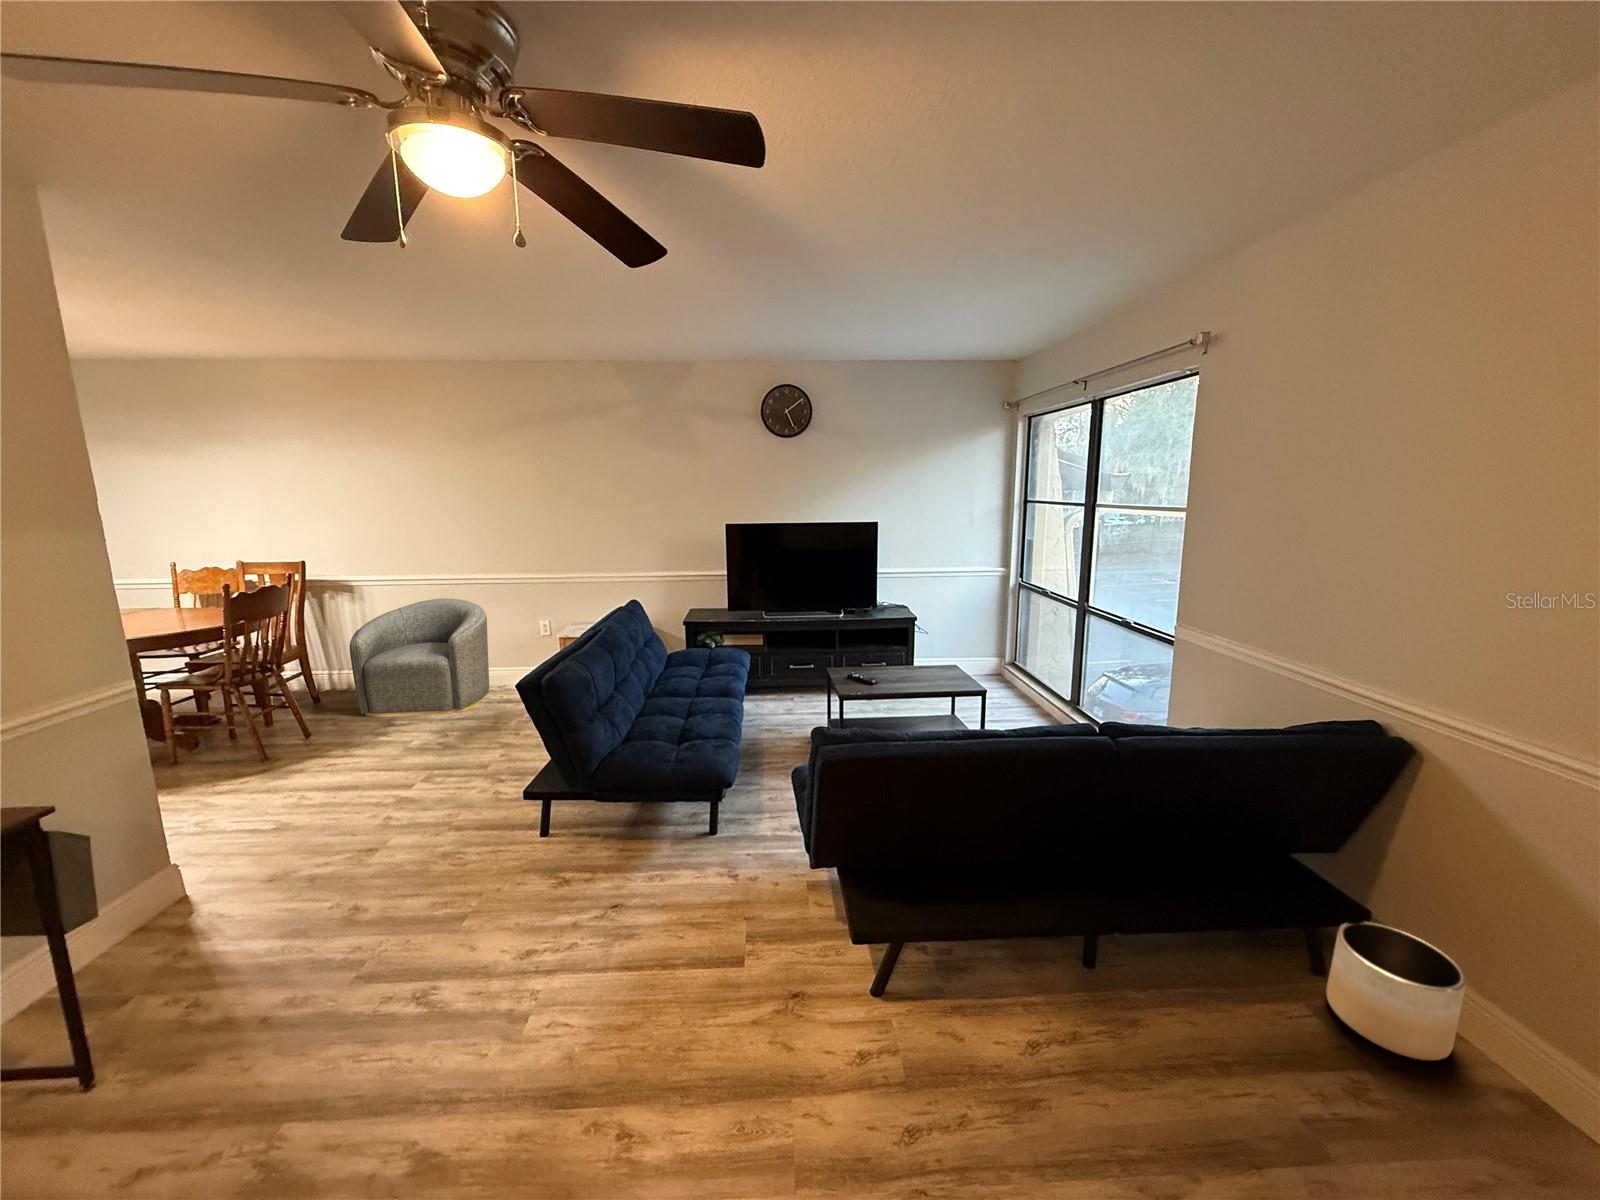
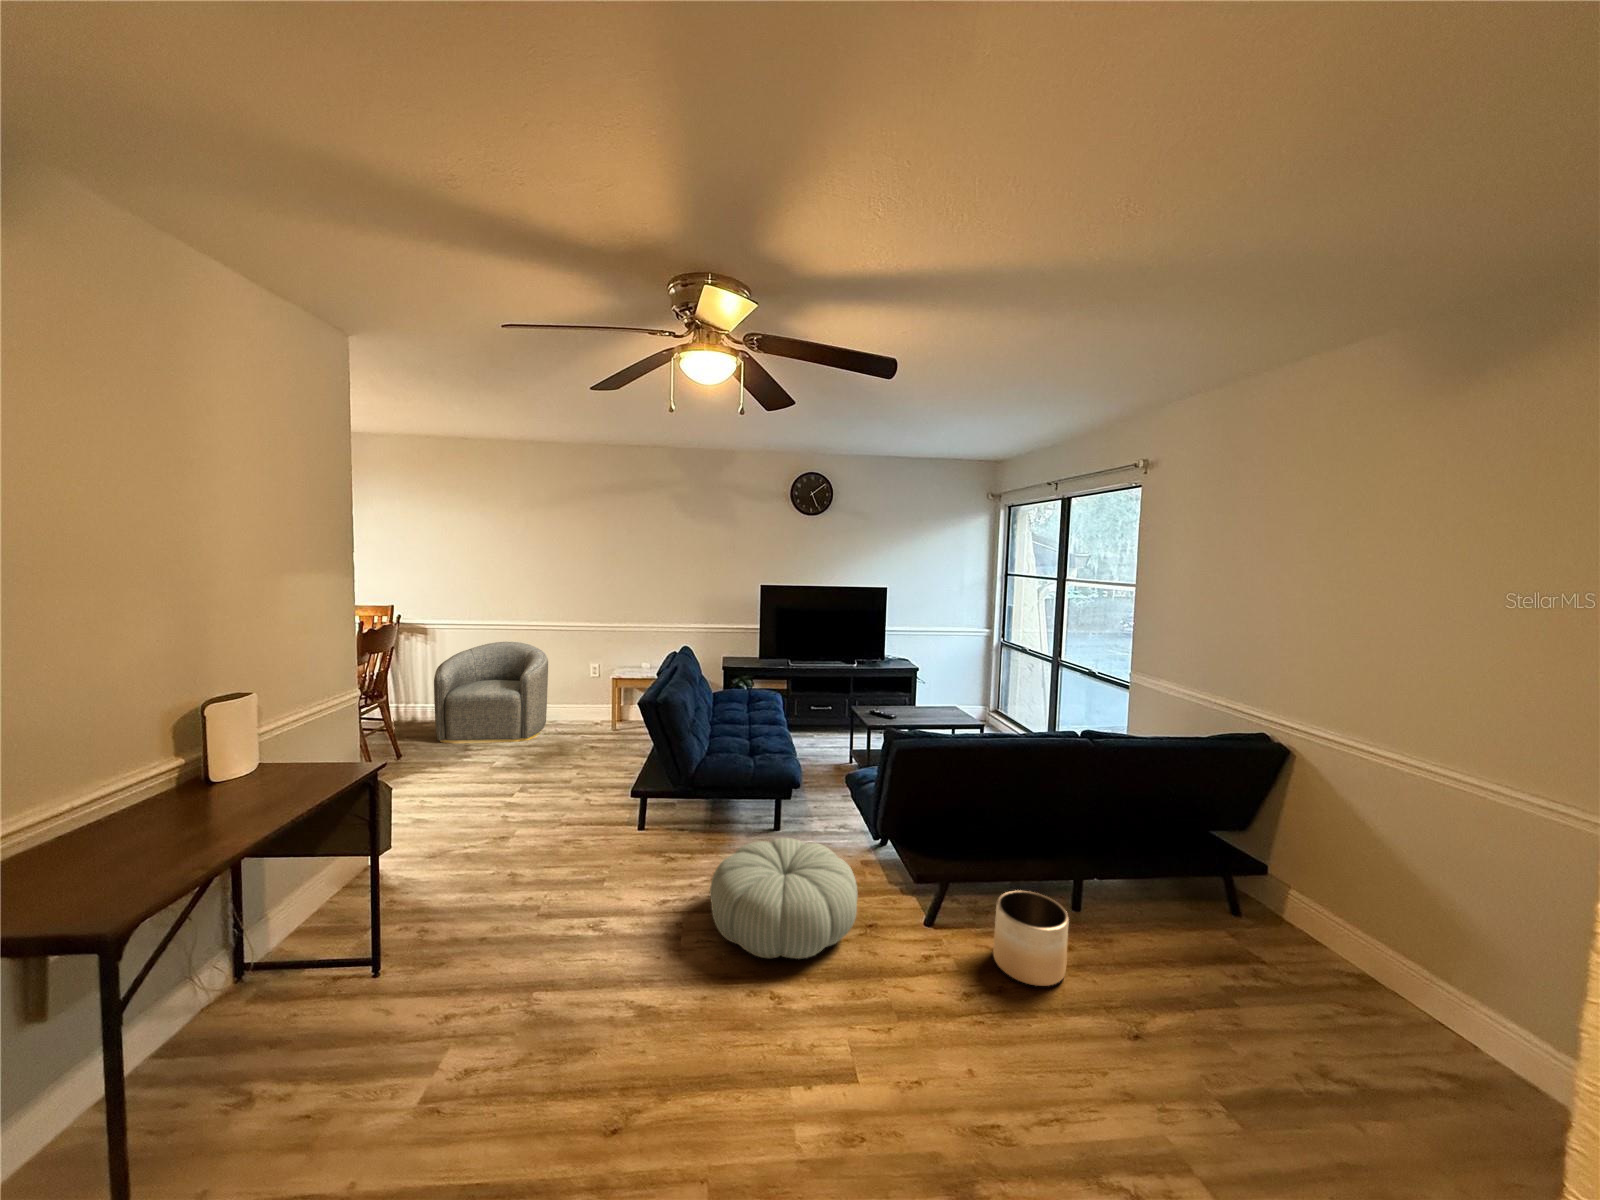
pouf: none [566,867,777,1062] -> present [710,838,858,959]
planter: present [1327,922,1466,1060] -> present [993,890,1069,986]

